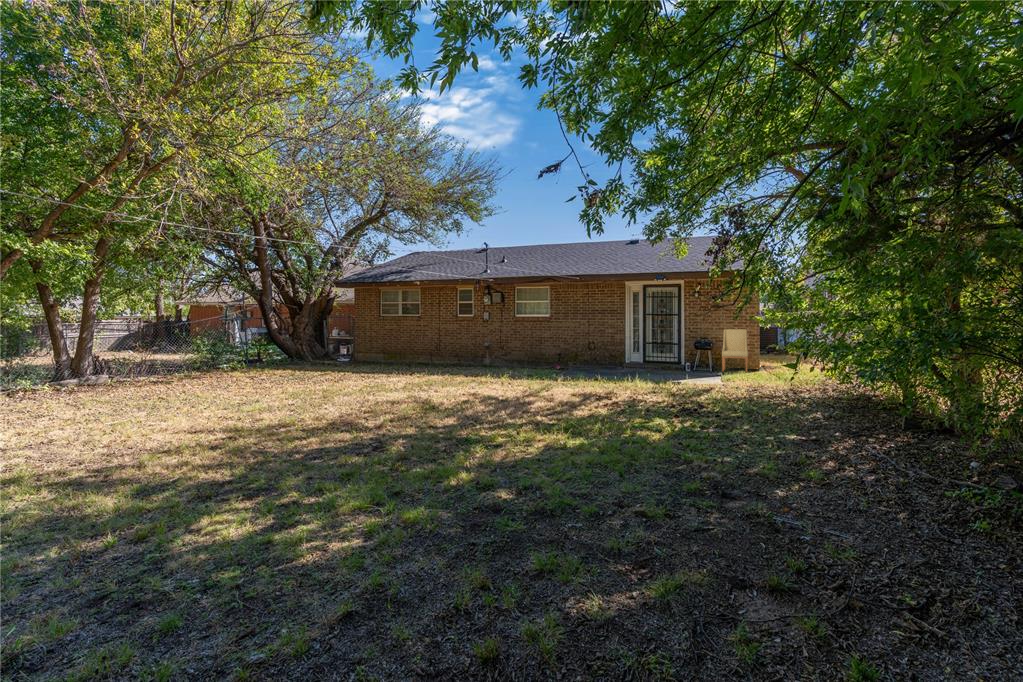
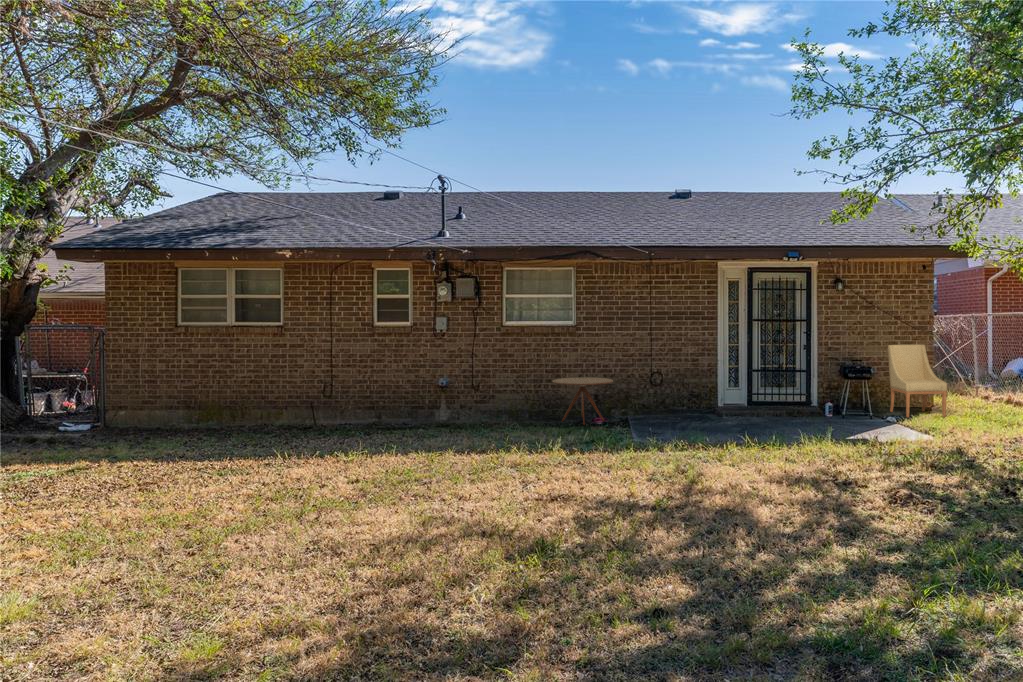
round table: none [530,344,562,367] -> present [552,377,613,424]

